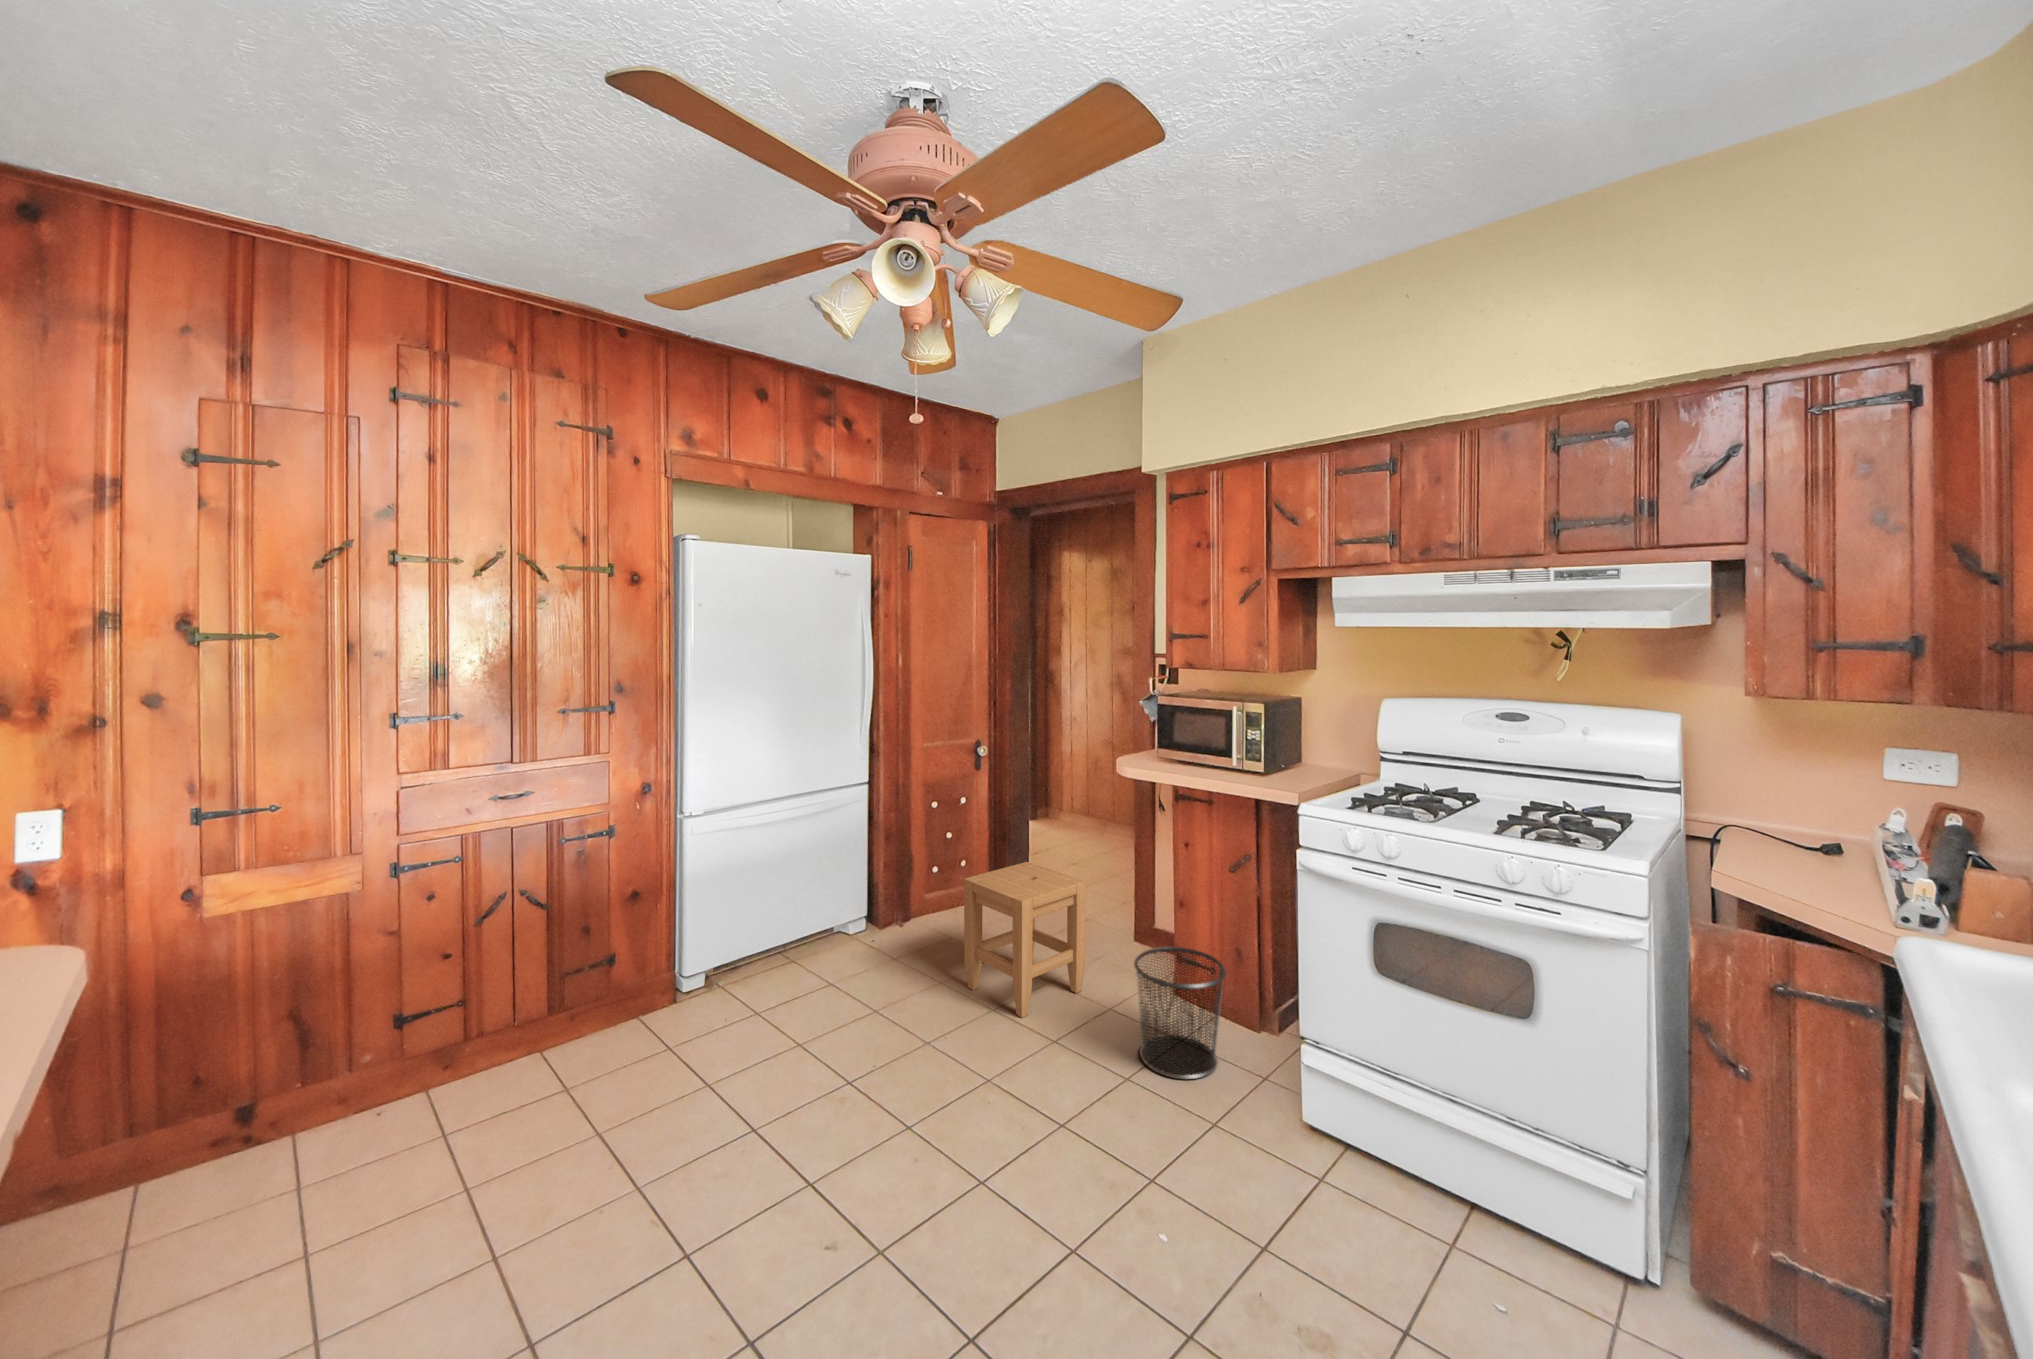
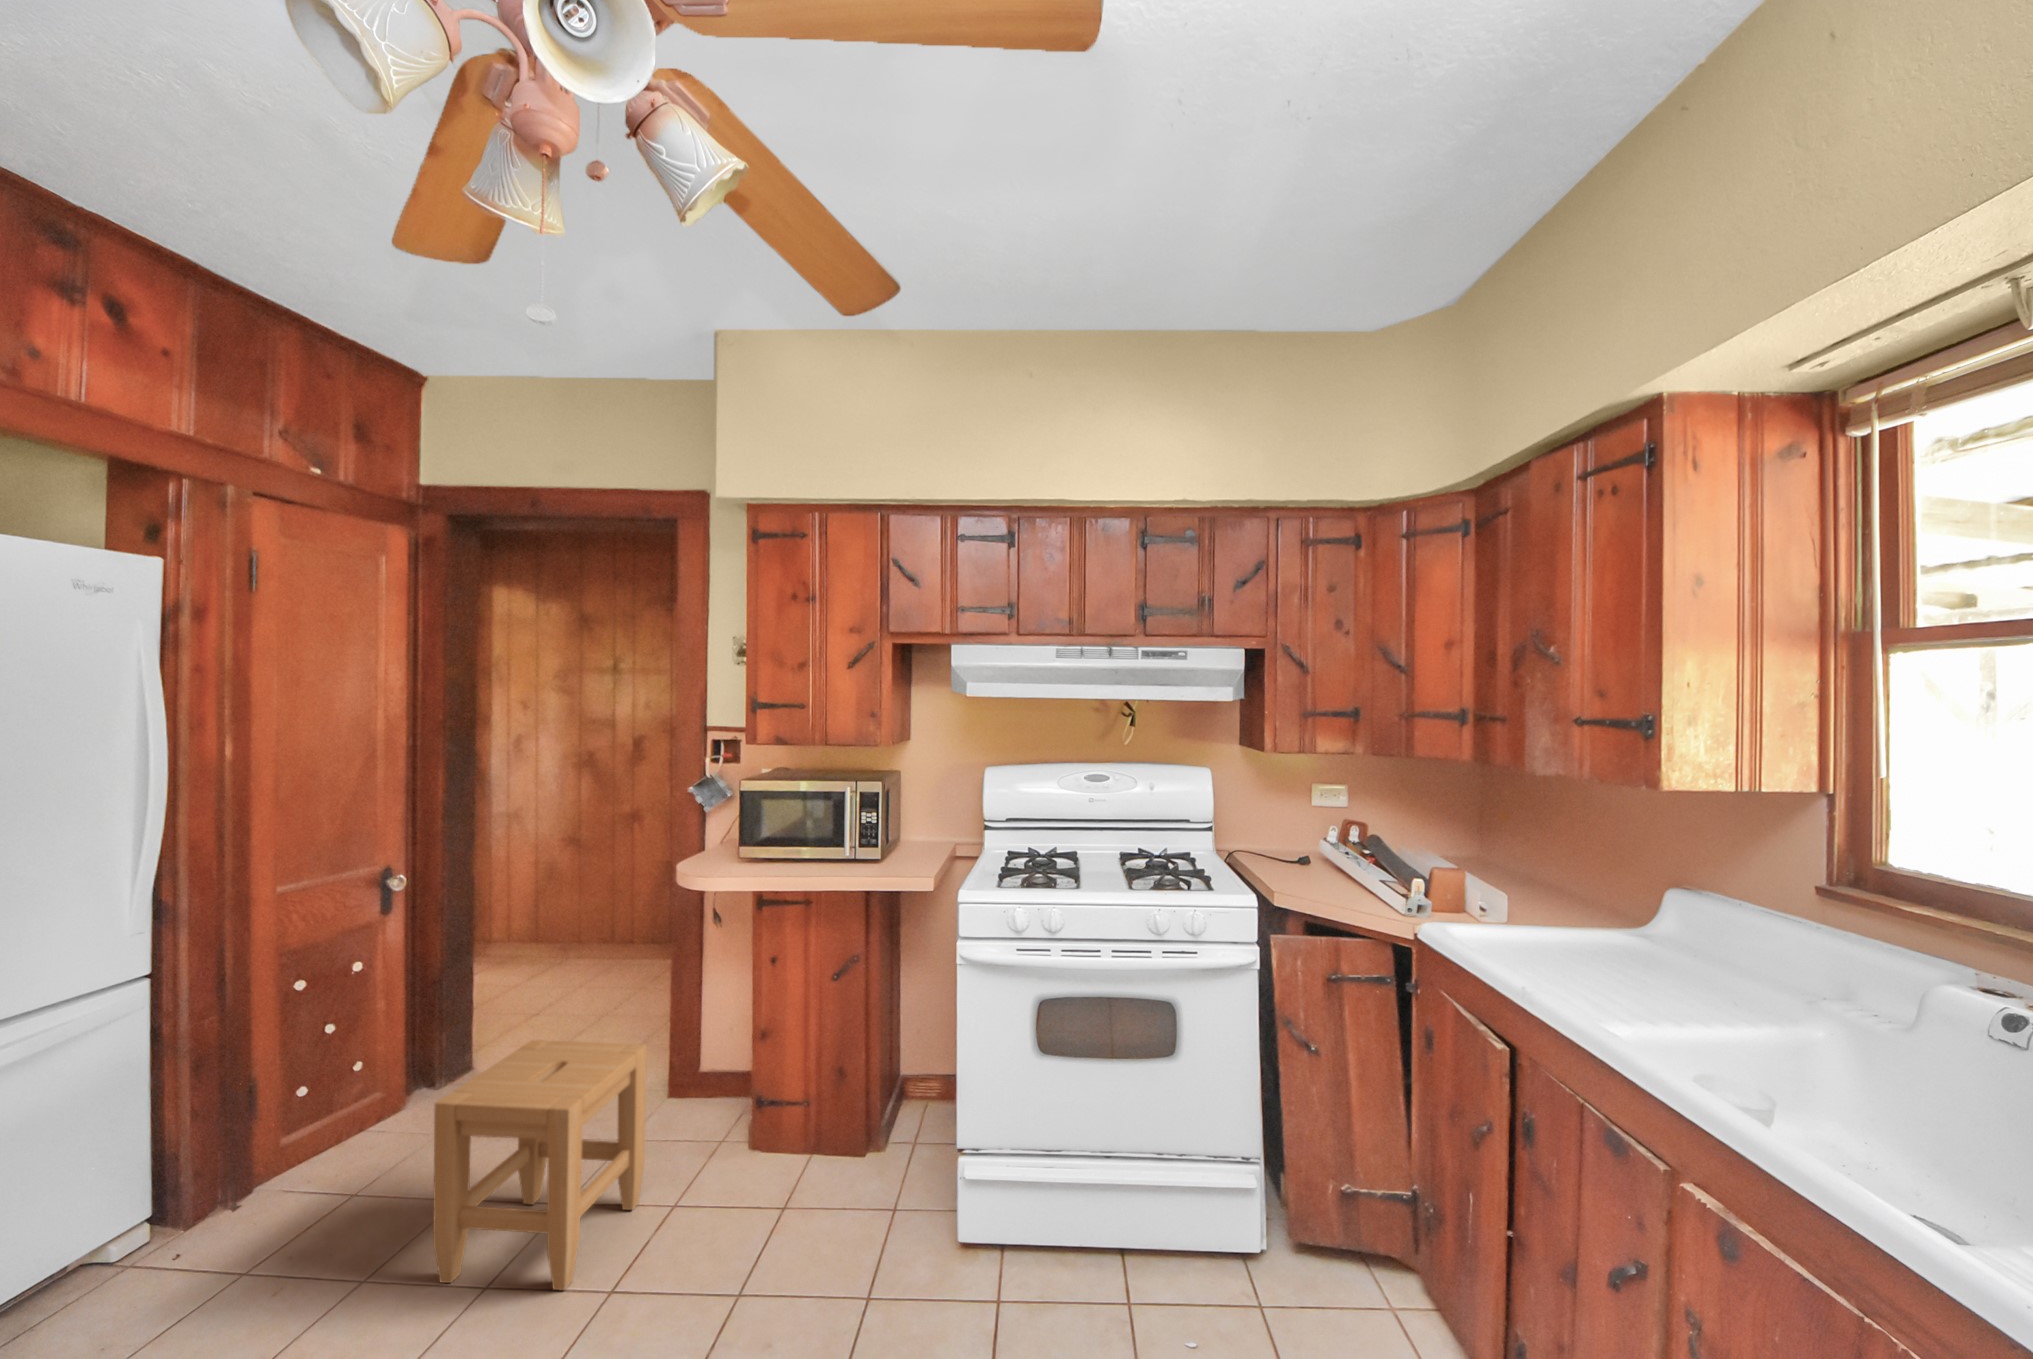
waste bin: present [1134,947,1226,1080] -> none [754,1092,870,1275]

